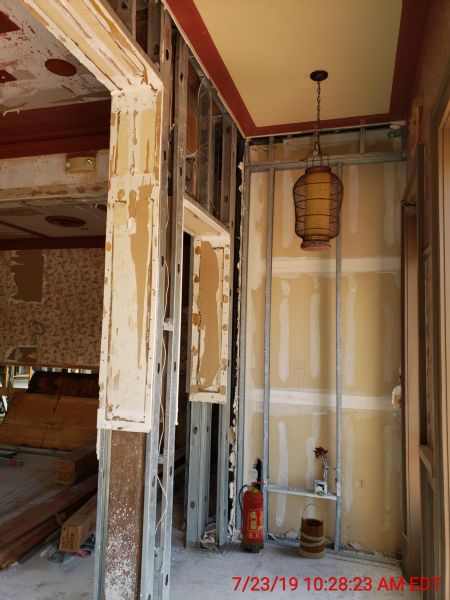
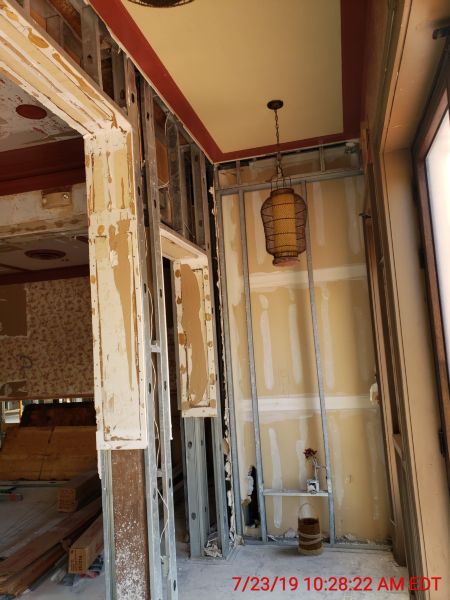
fire extinguisher: present [238,482,265,553] -> none [236,487,265,557]

